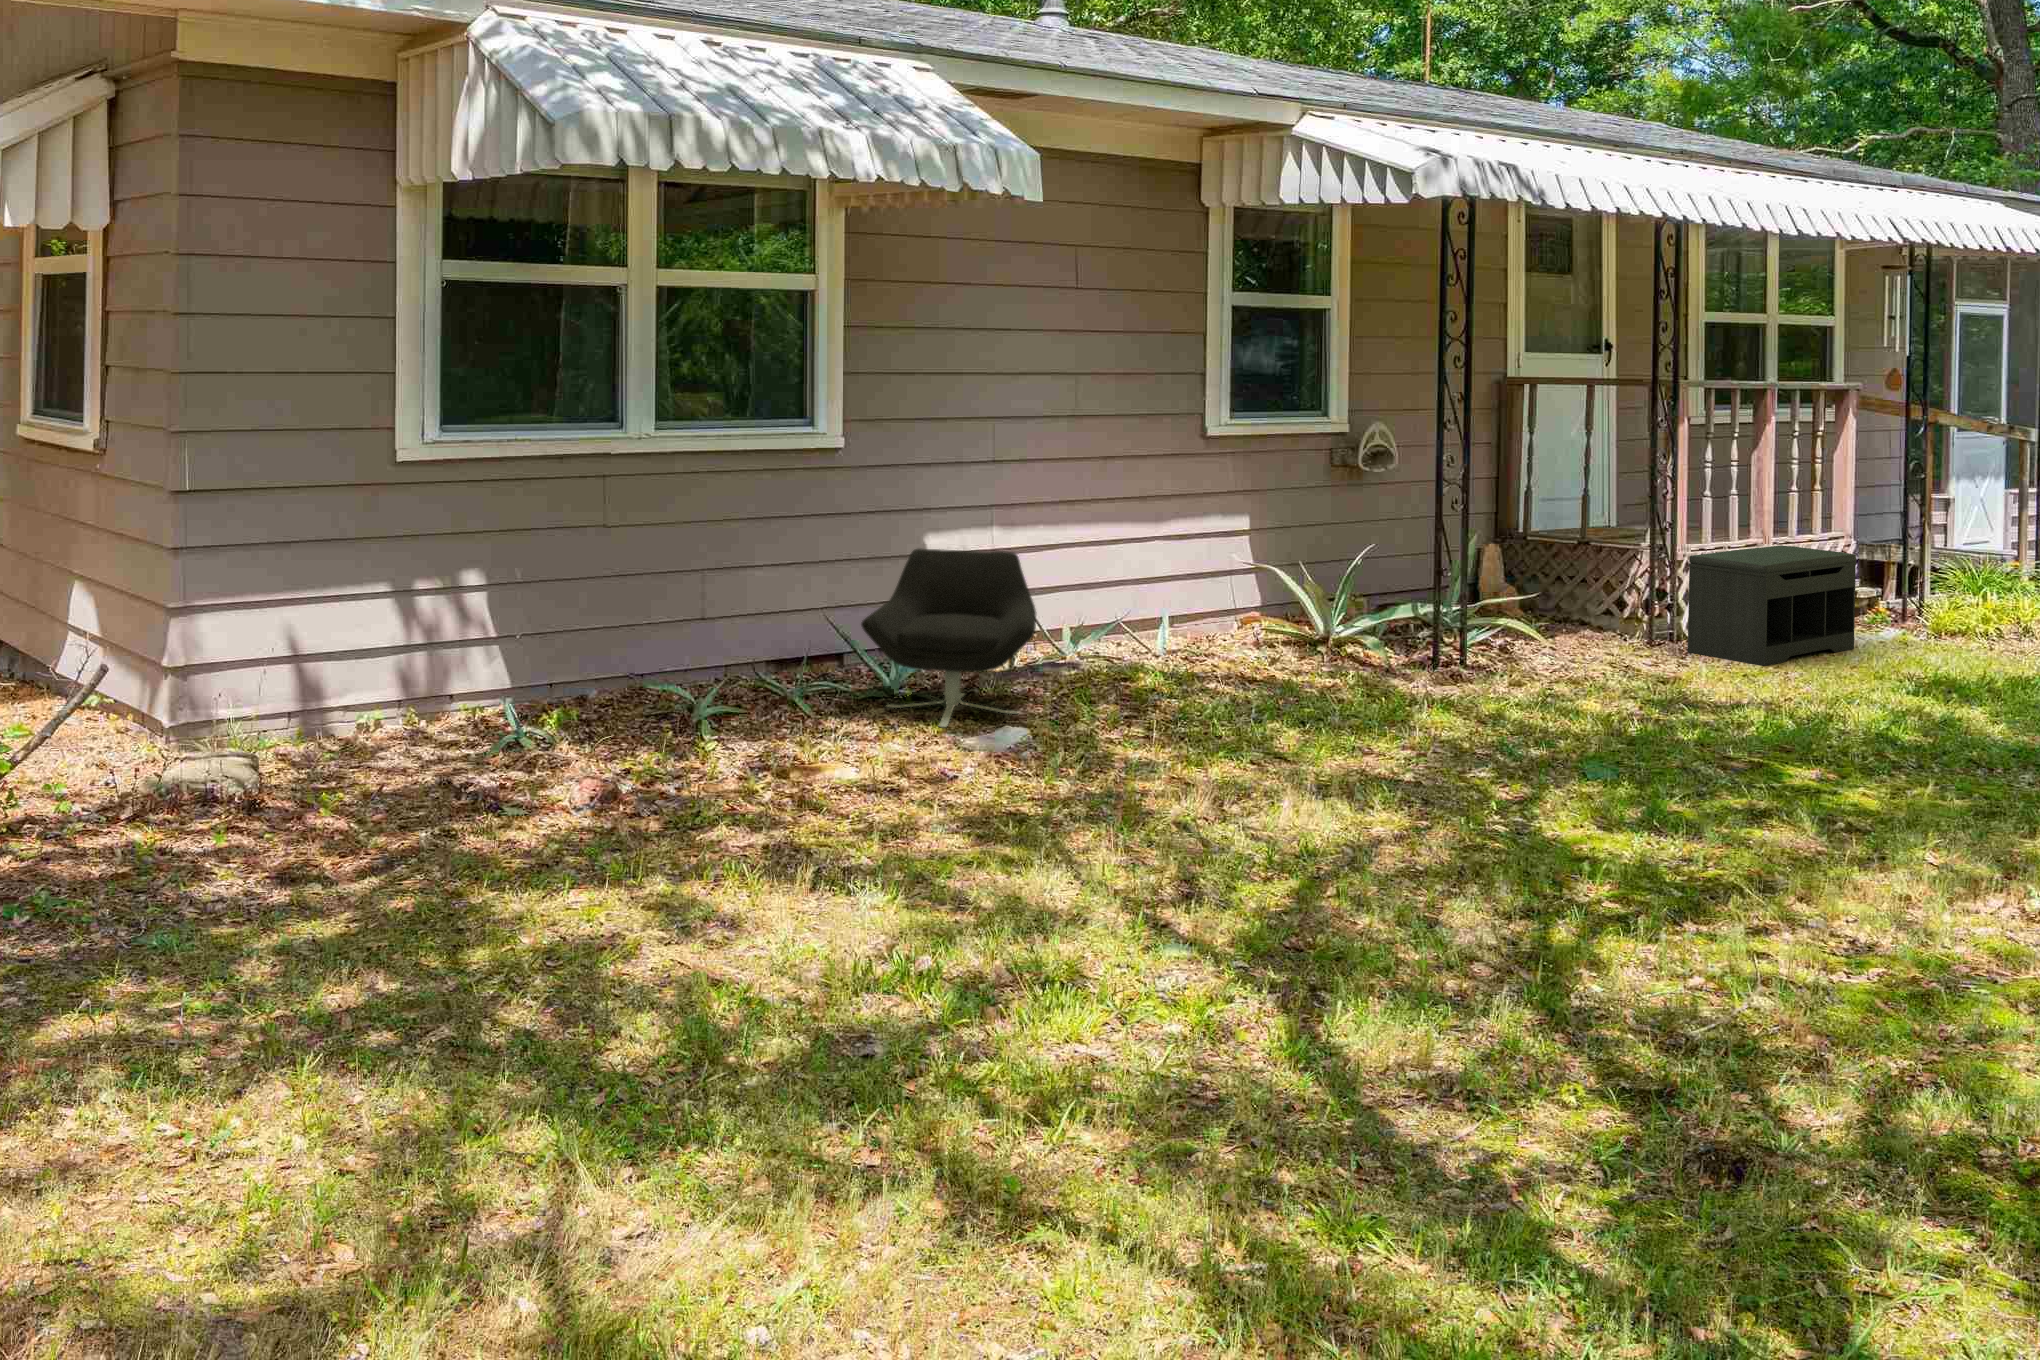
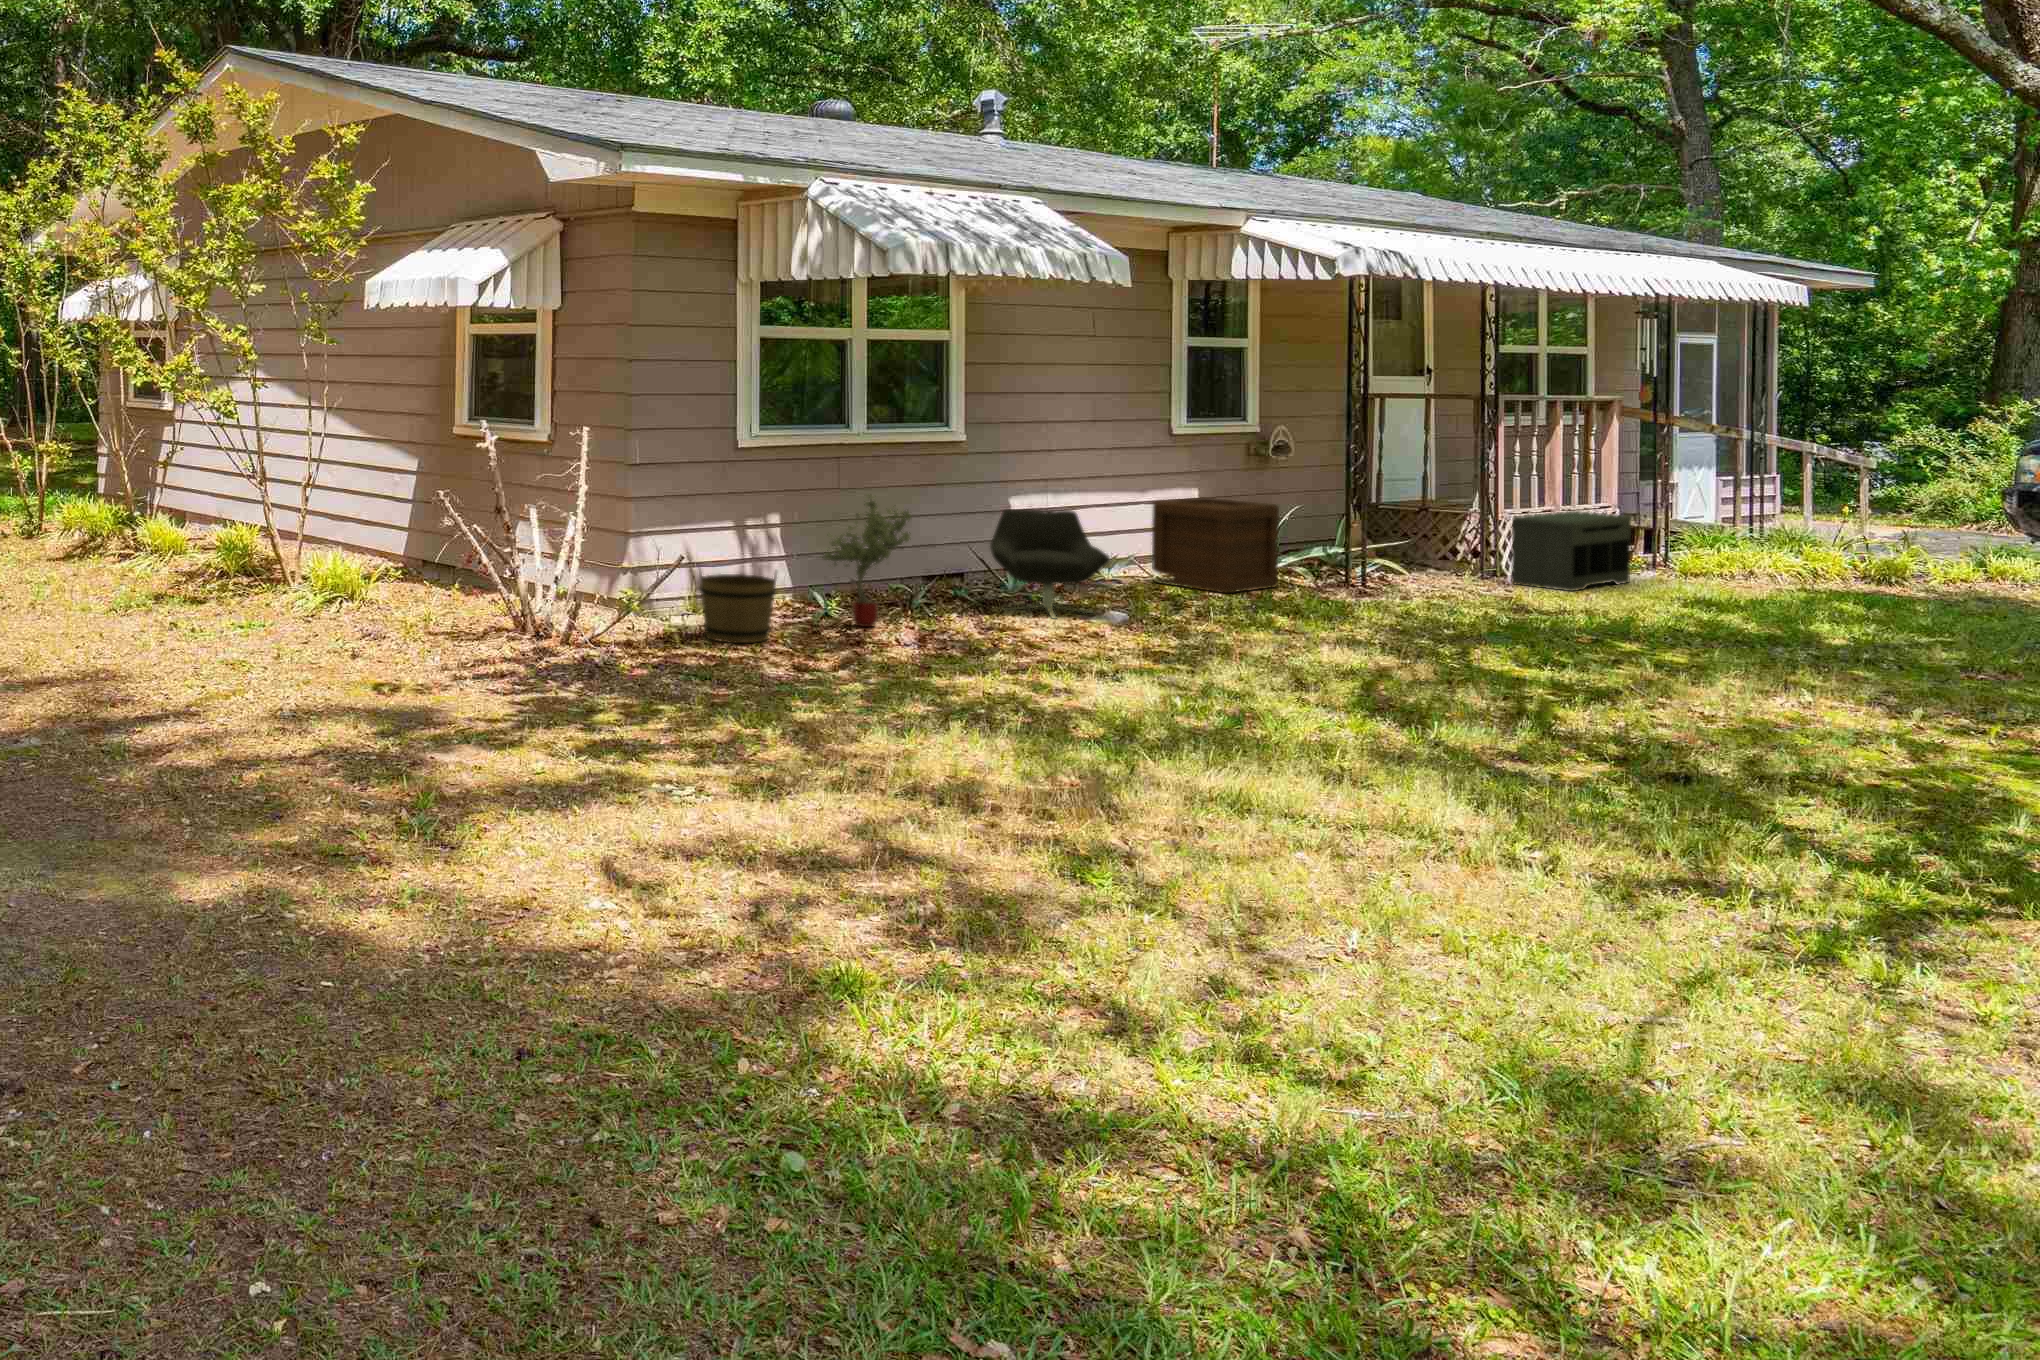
wooden crate: none [1174,526,1351,672] -> present [1152,498,1279,594]
potted tree: none [529,531,700,749] -> present [820,495,911,627]
bucket: none [289,656,424,789] -> present [699,572,777,643]

